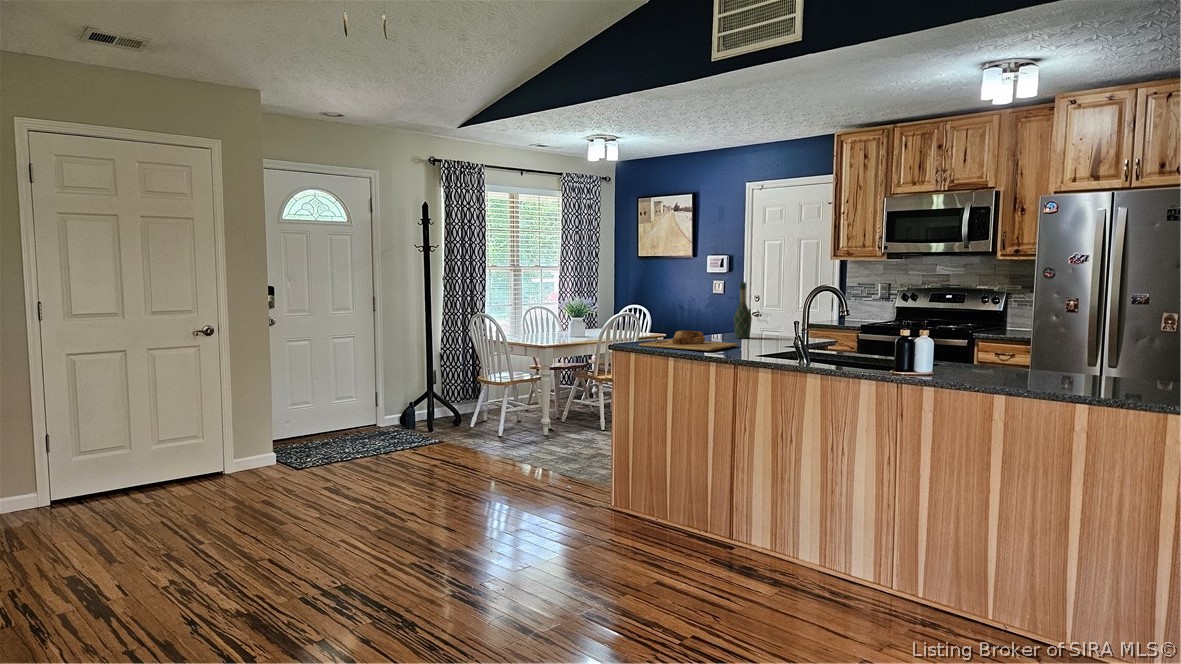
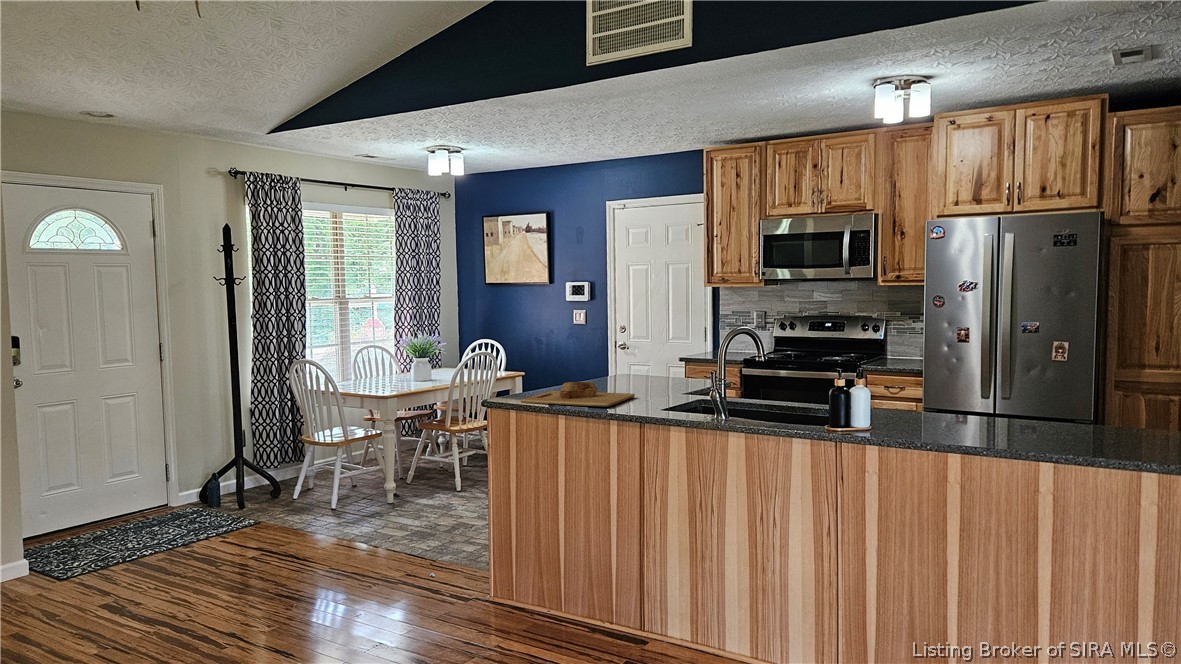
wine bottle: present [734,282,752,338] -> none [622,320,642,384]

